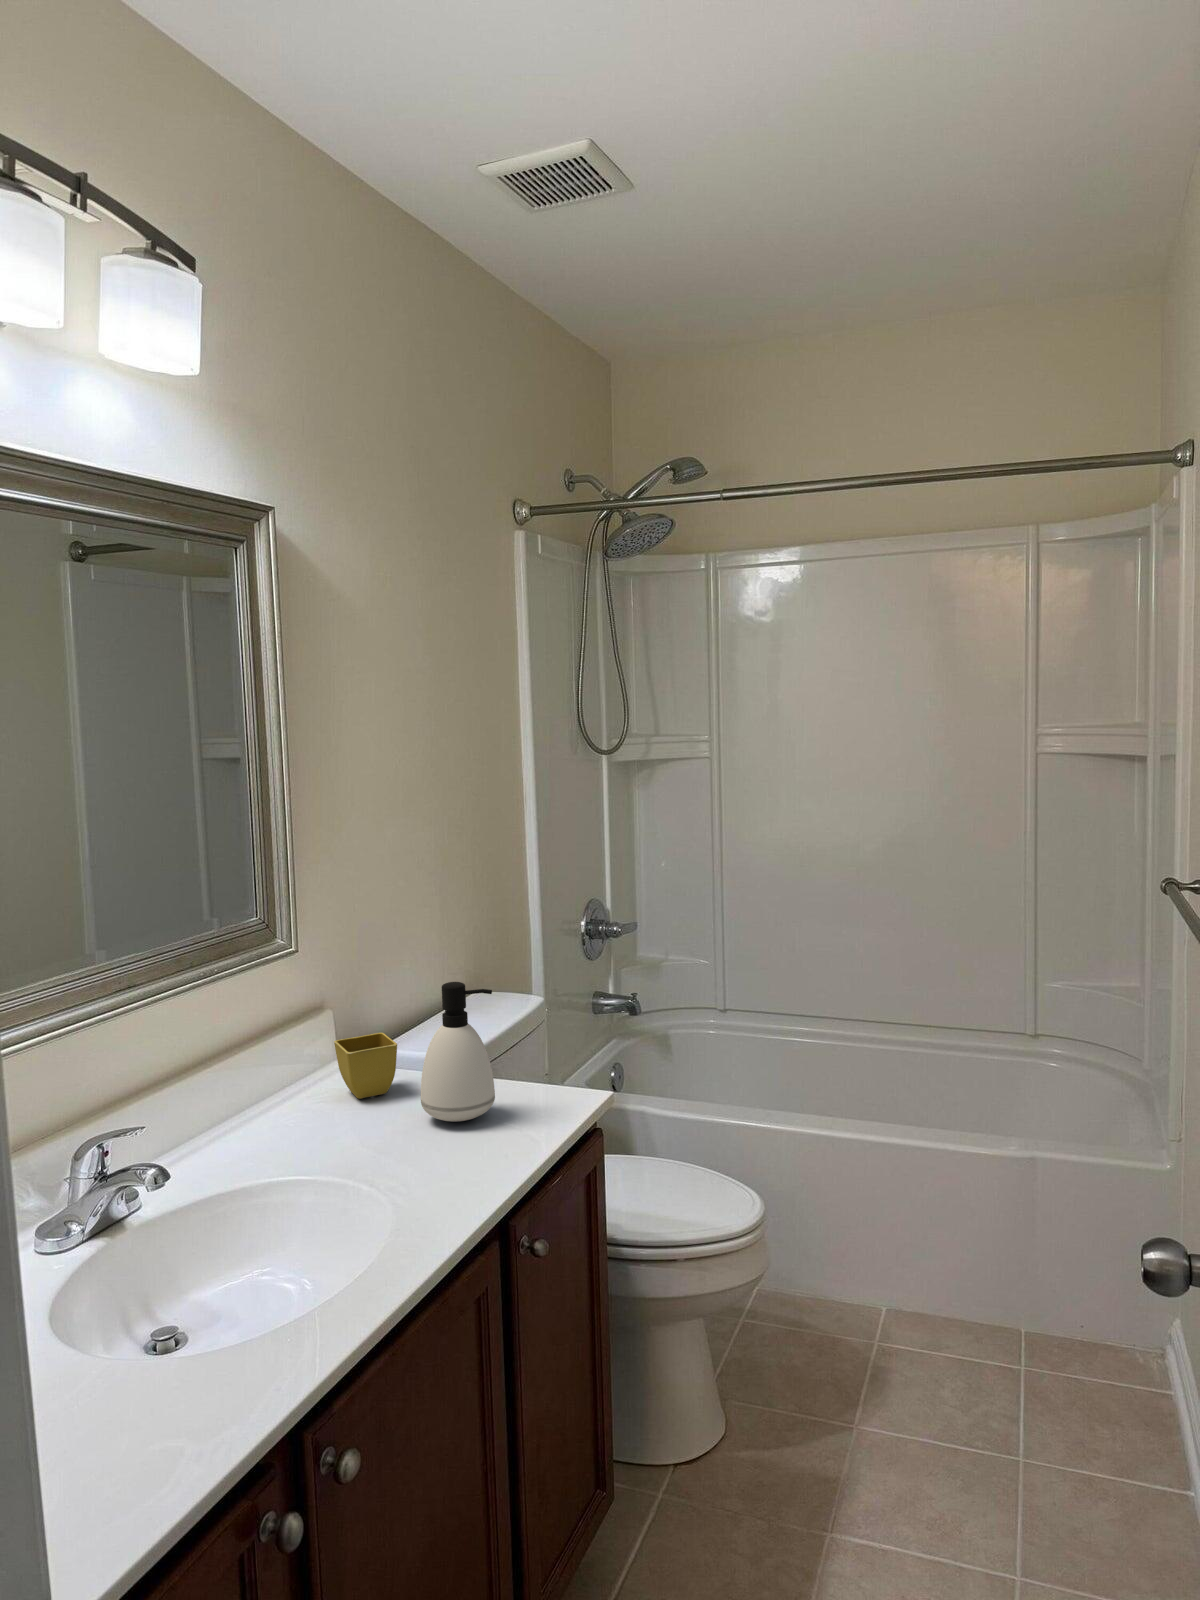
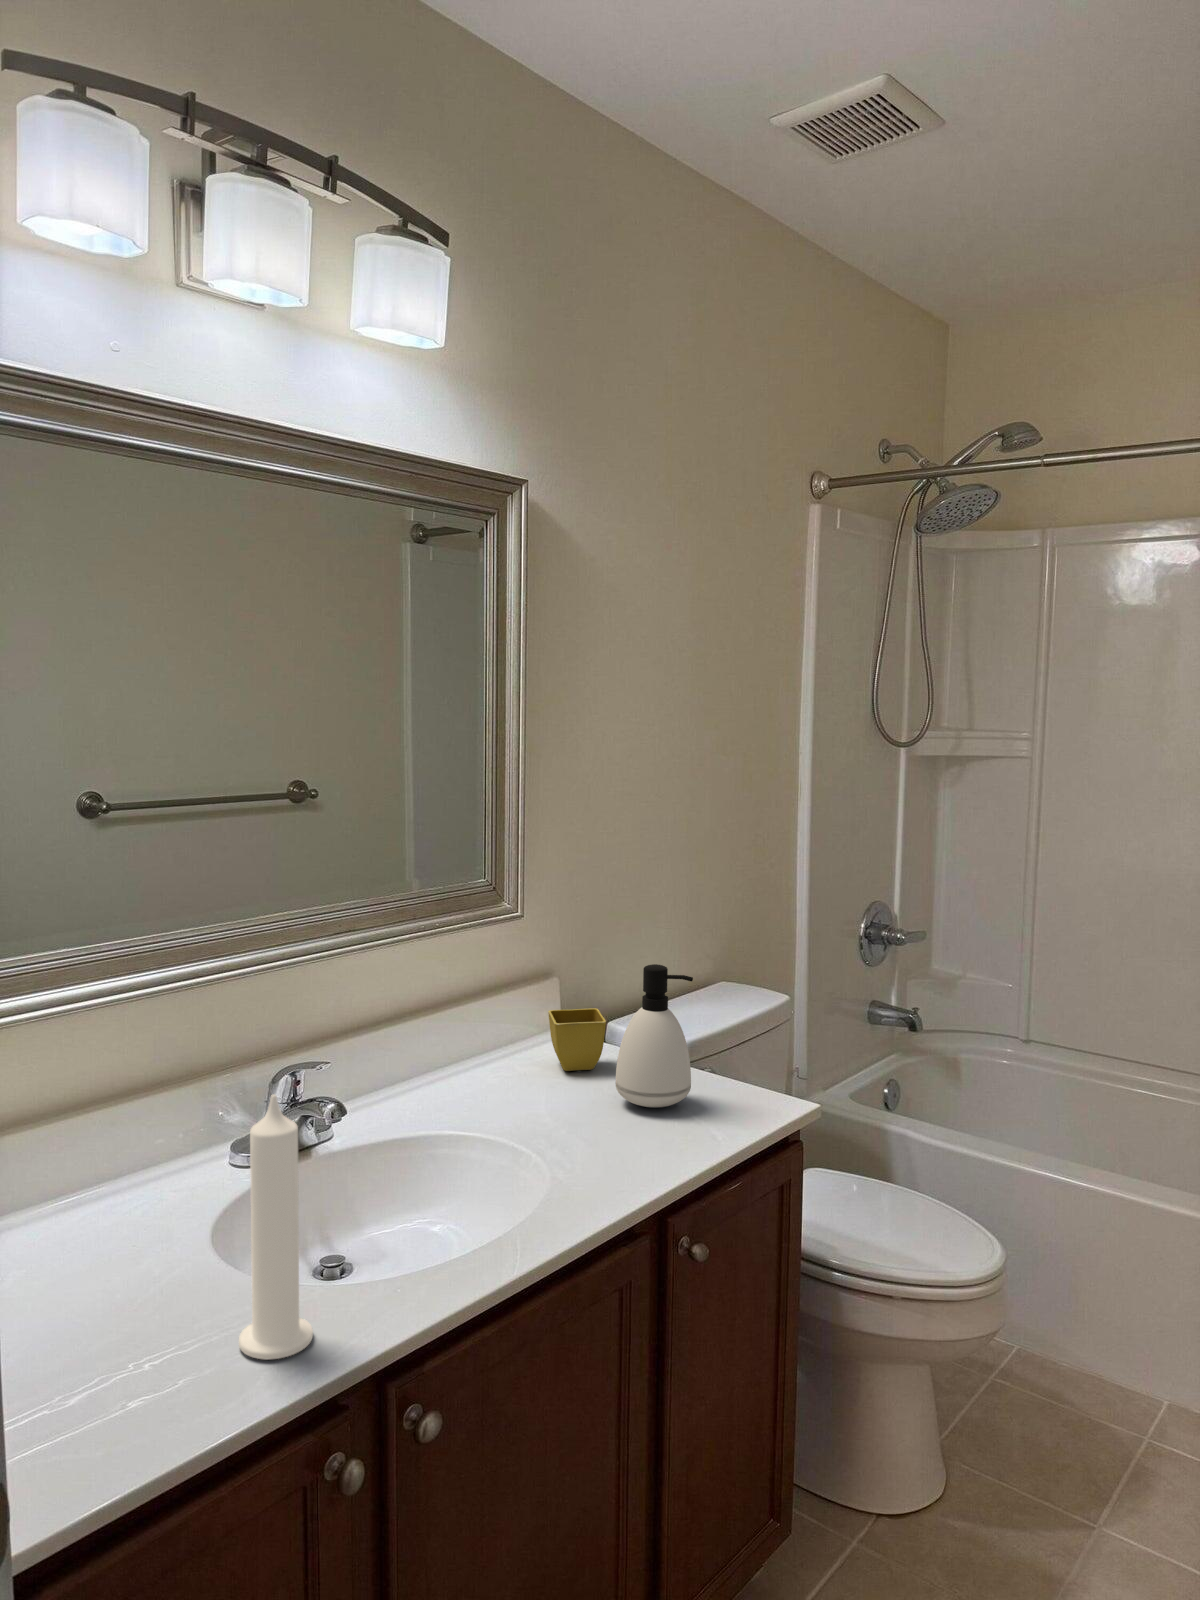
candle: none [136,1165,217,1448] -> present [239,1095,313,1359]

